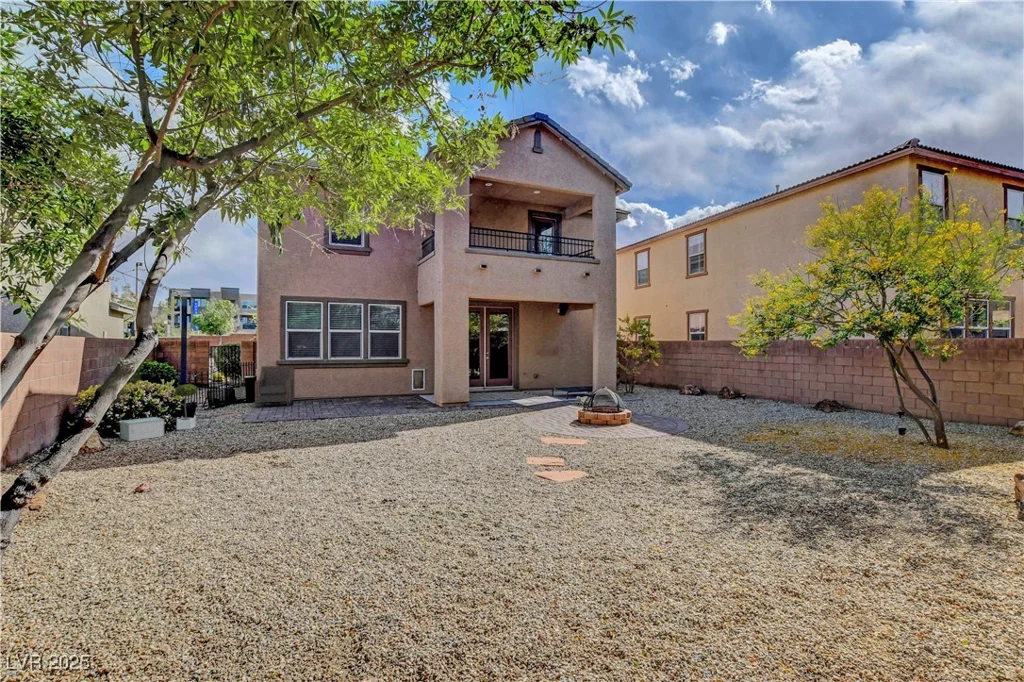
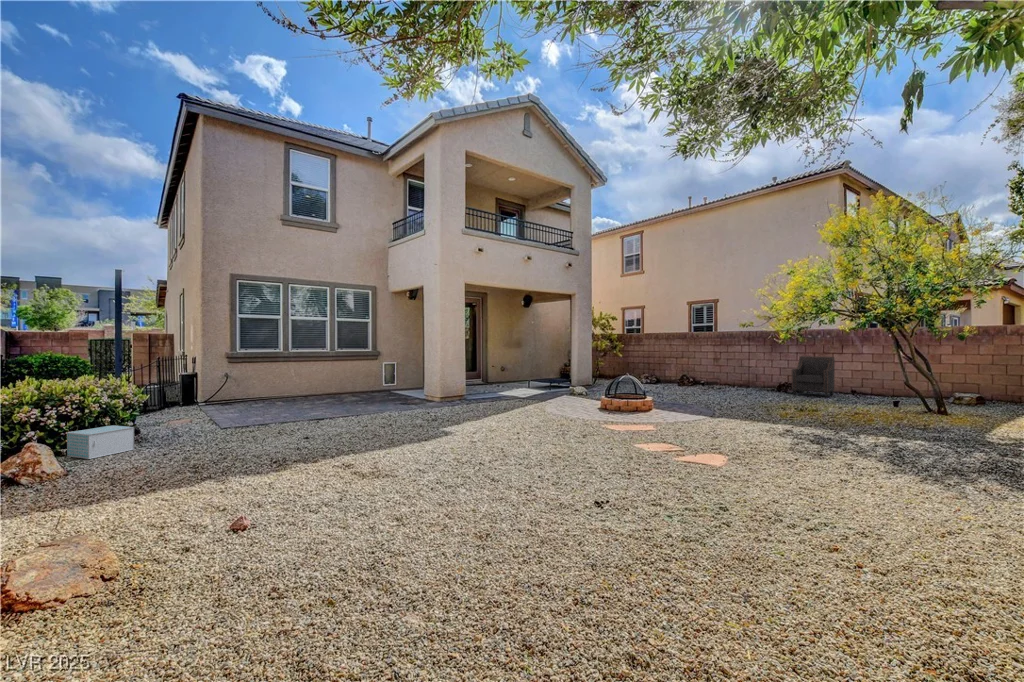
chair: present [255,366,294,408] -> present [792,356,835,397]
potted tree: present [174,384,197,430] -> none [135,380,167,441]

